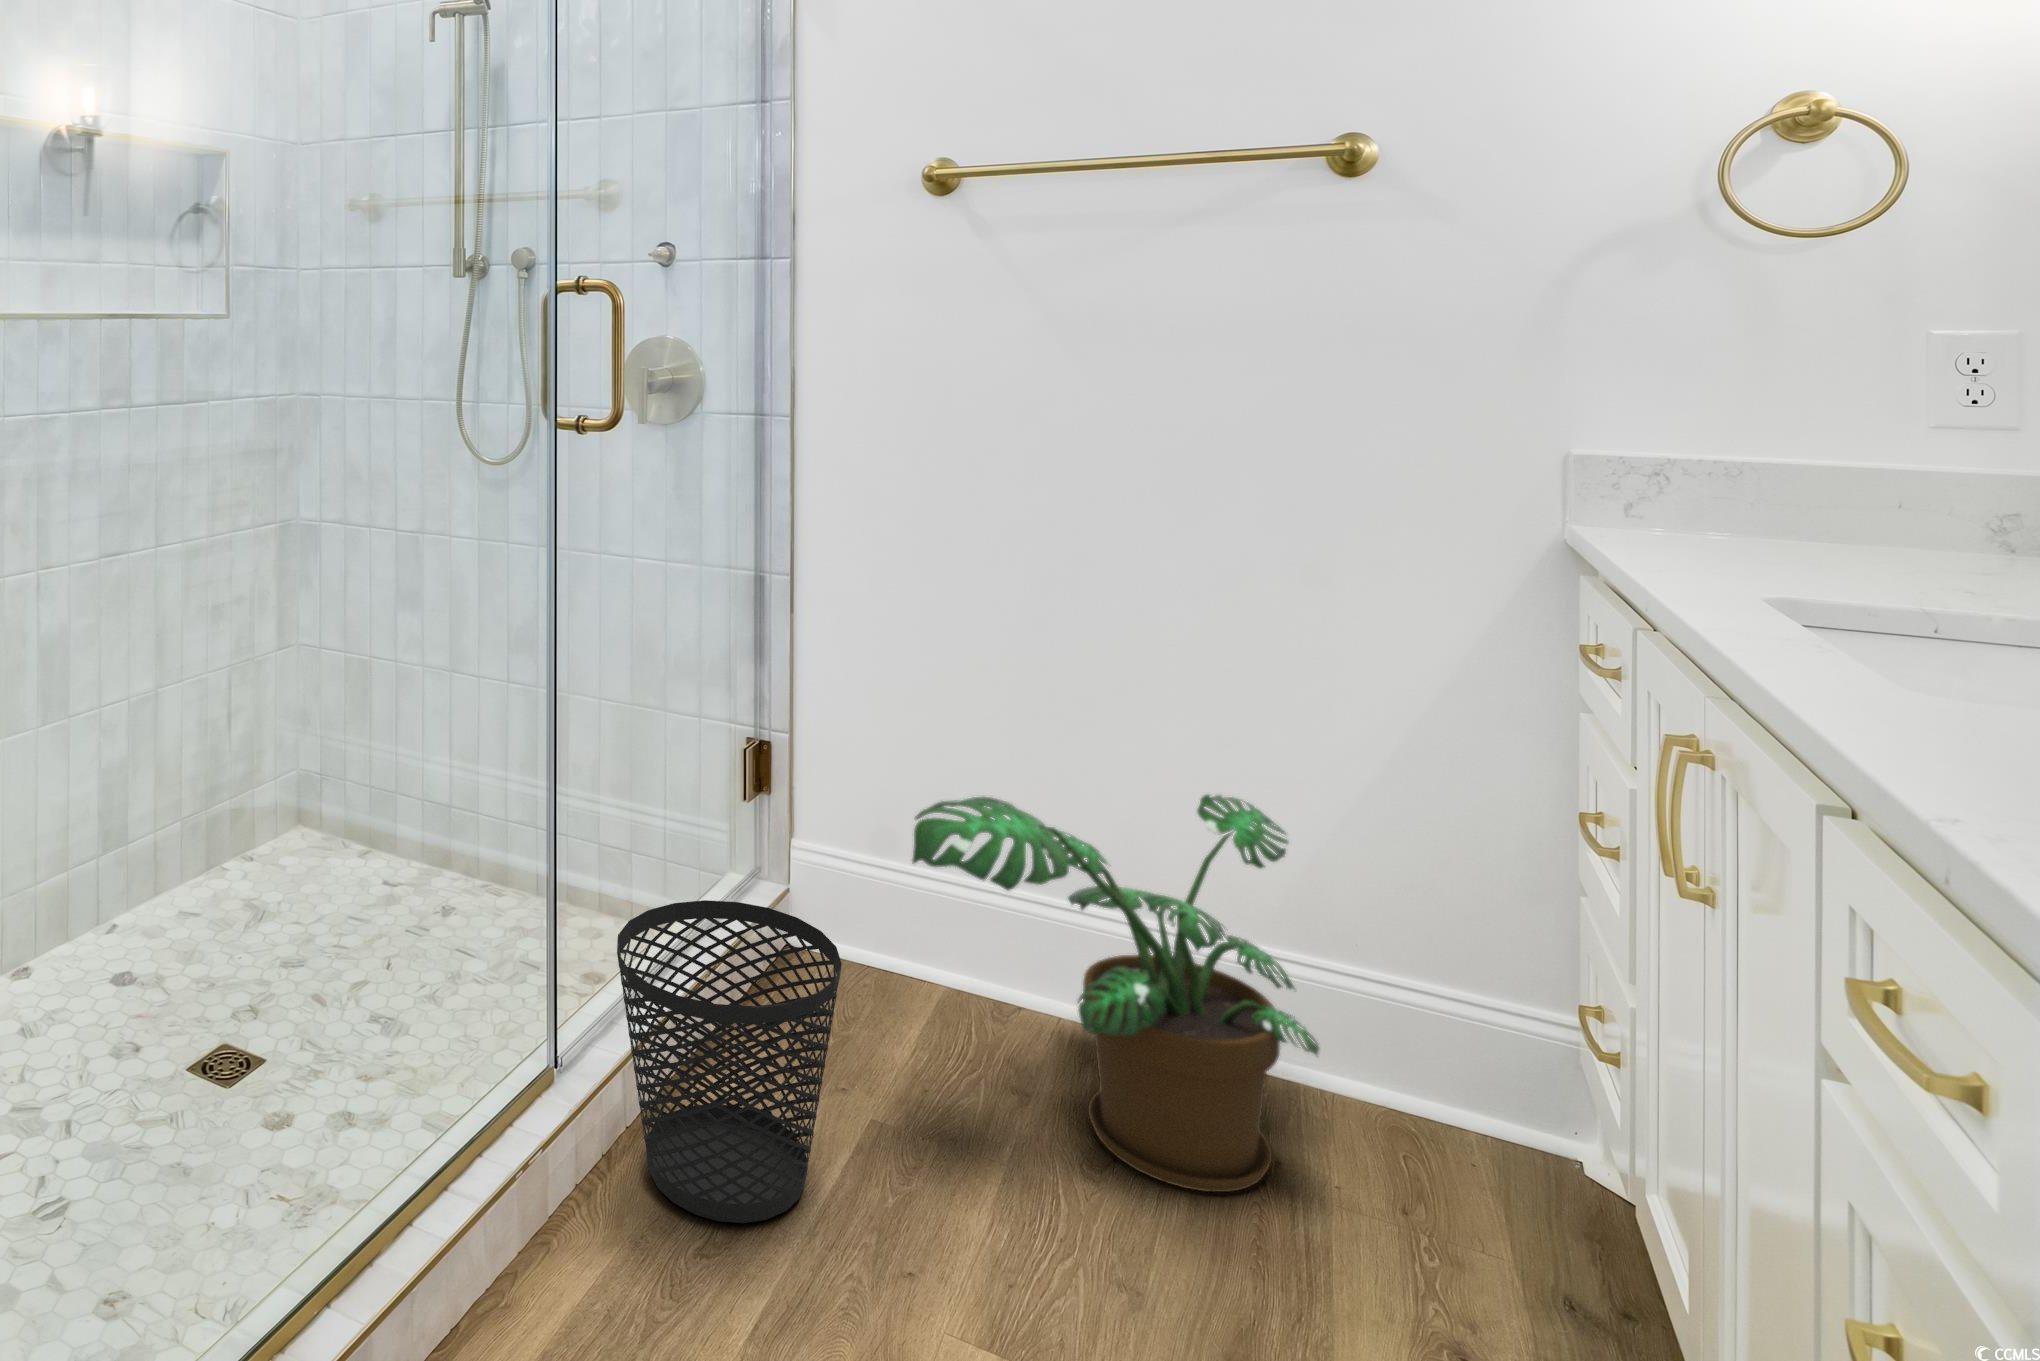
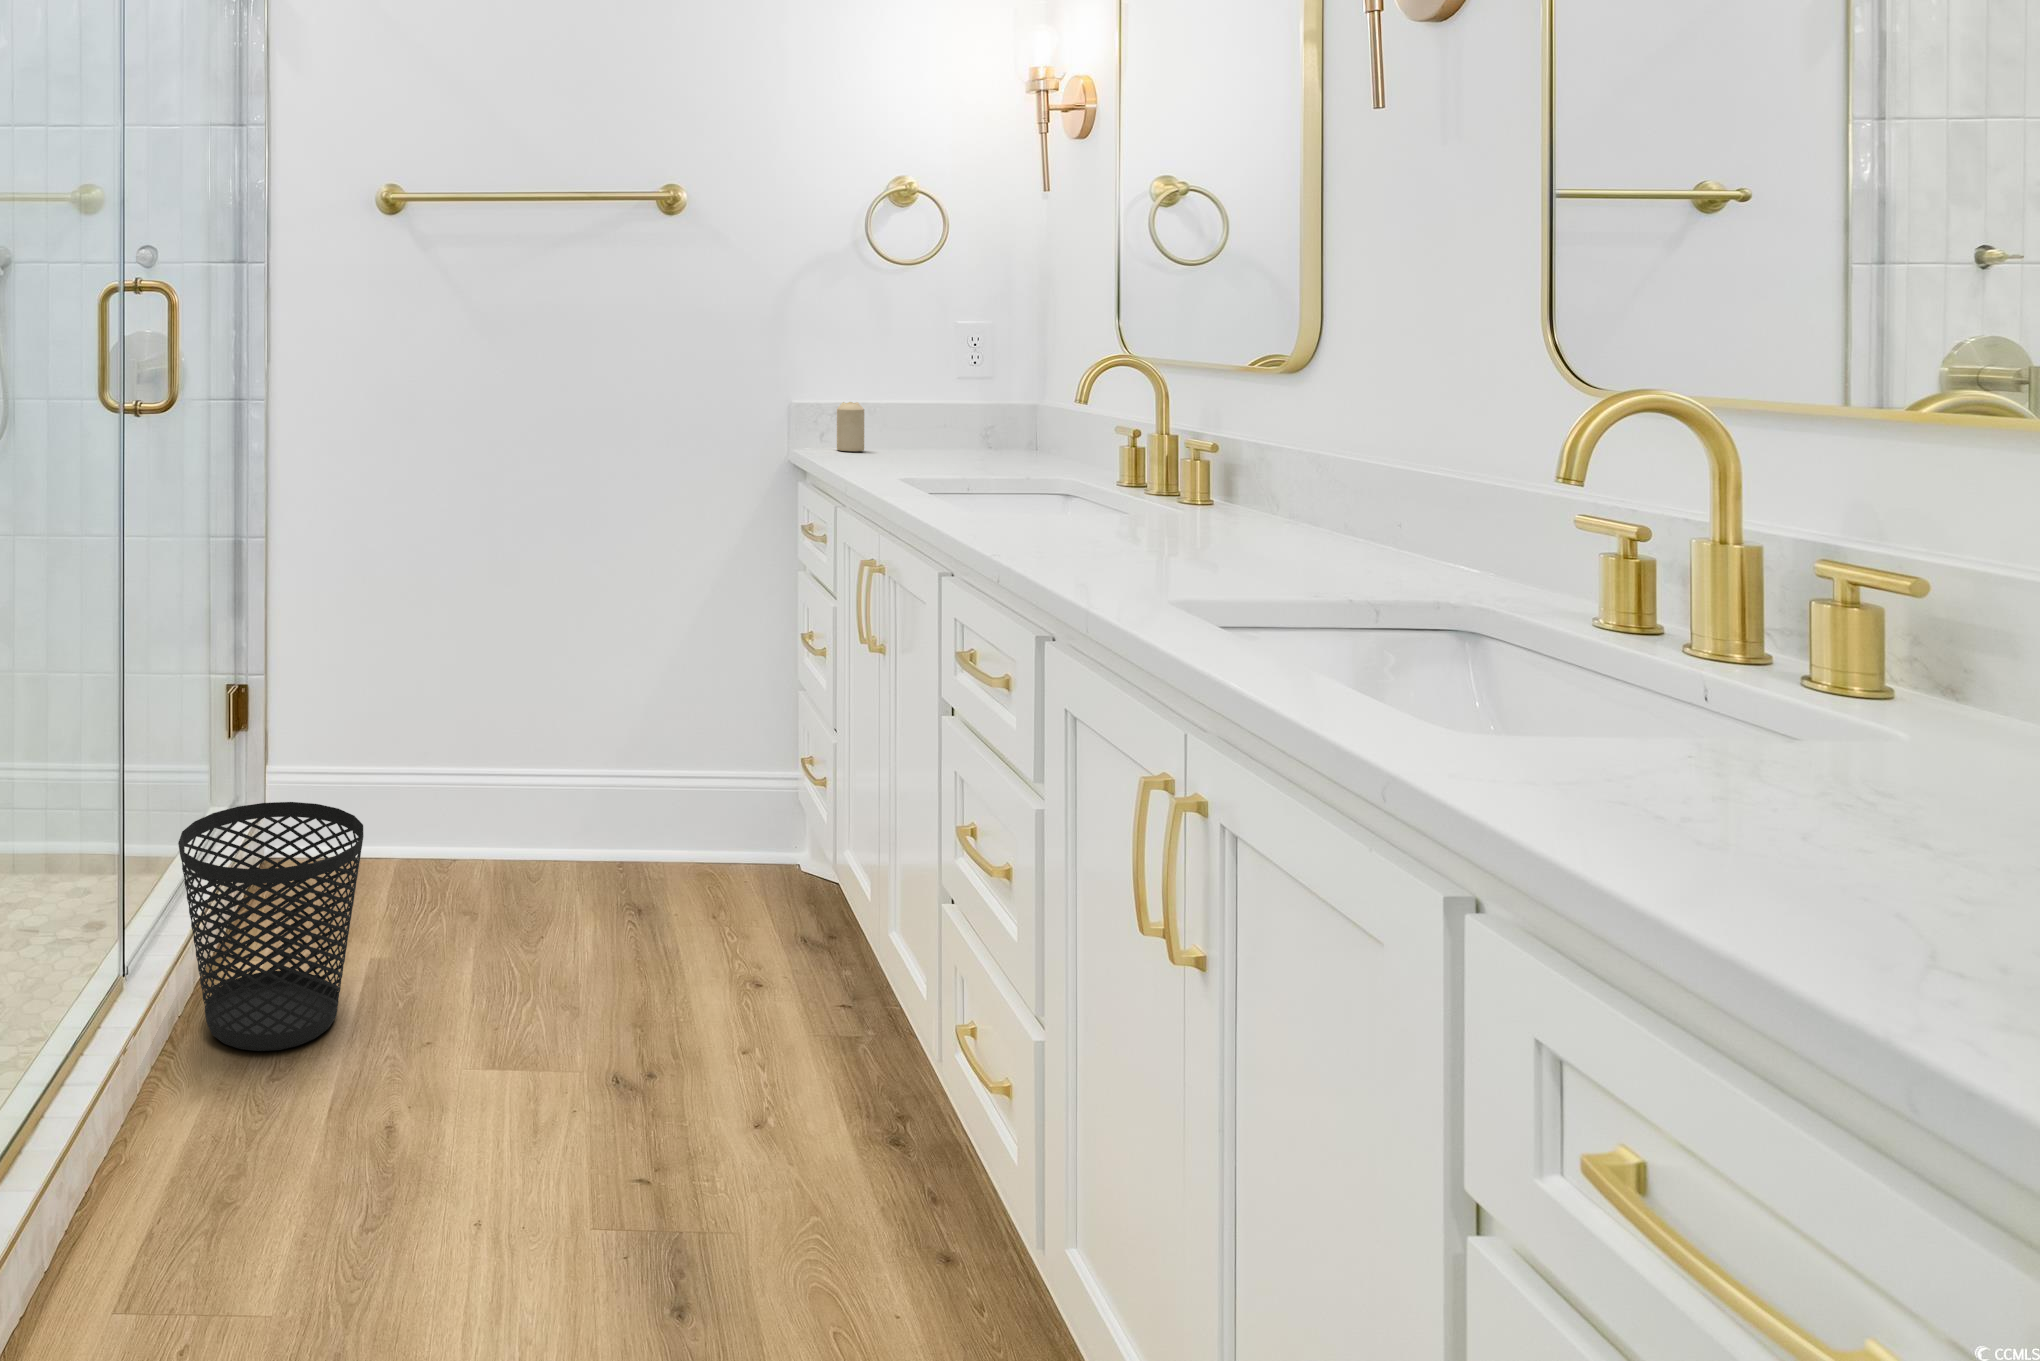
candle: none [1654,454,1710,533] -> present [837,402,864,451]
potted plant: present [912,795,1319,1192] -> none [401,666,668,943]

